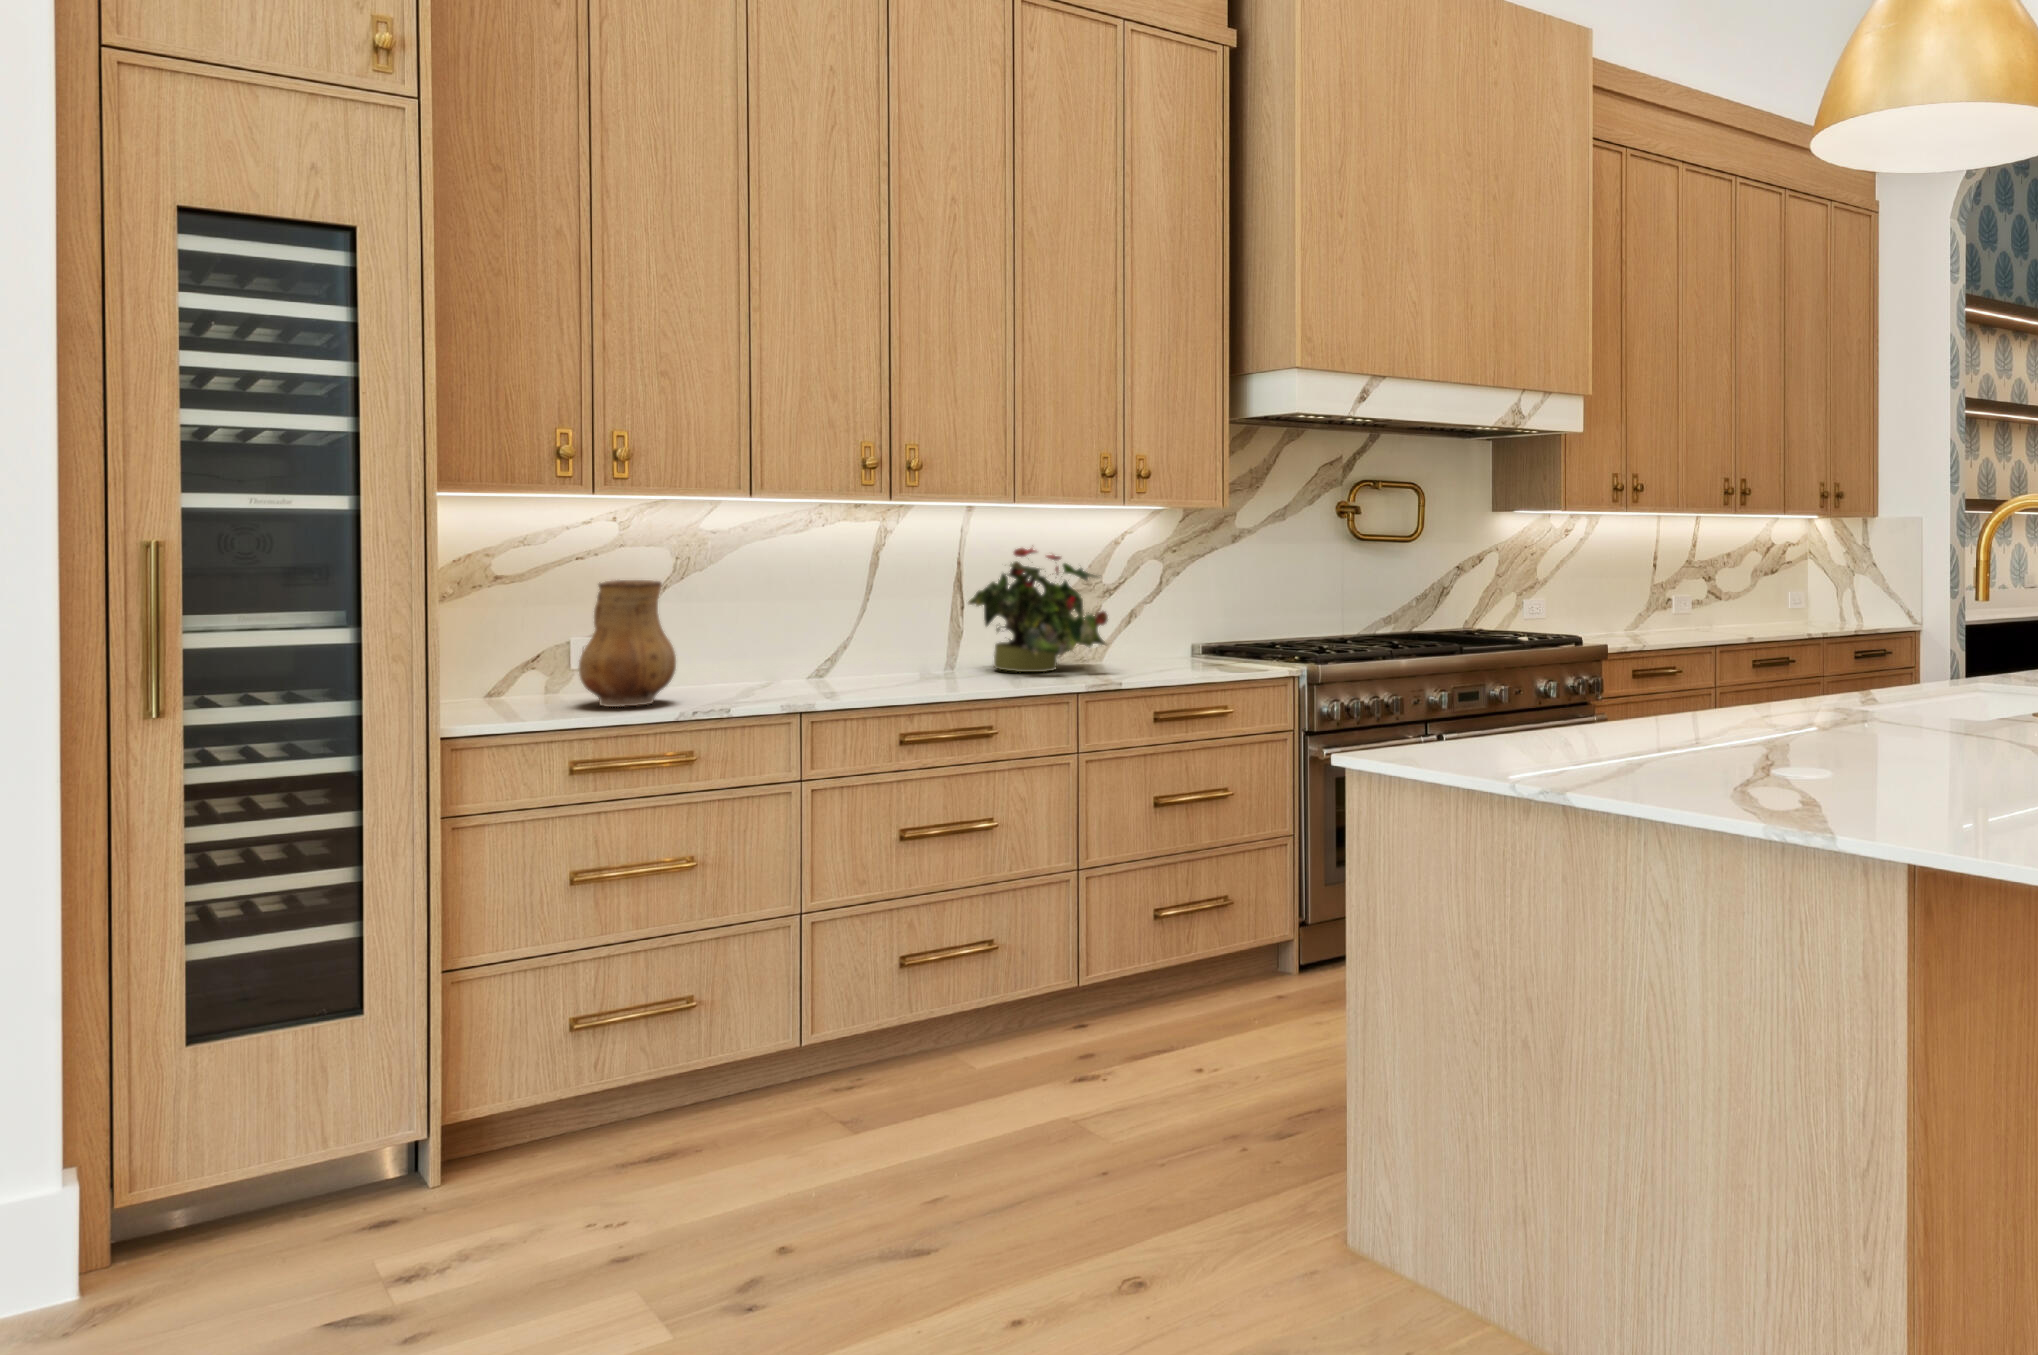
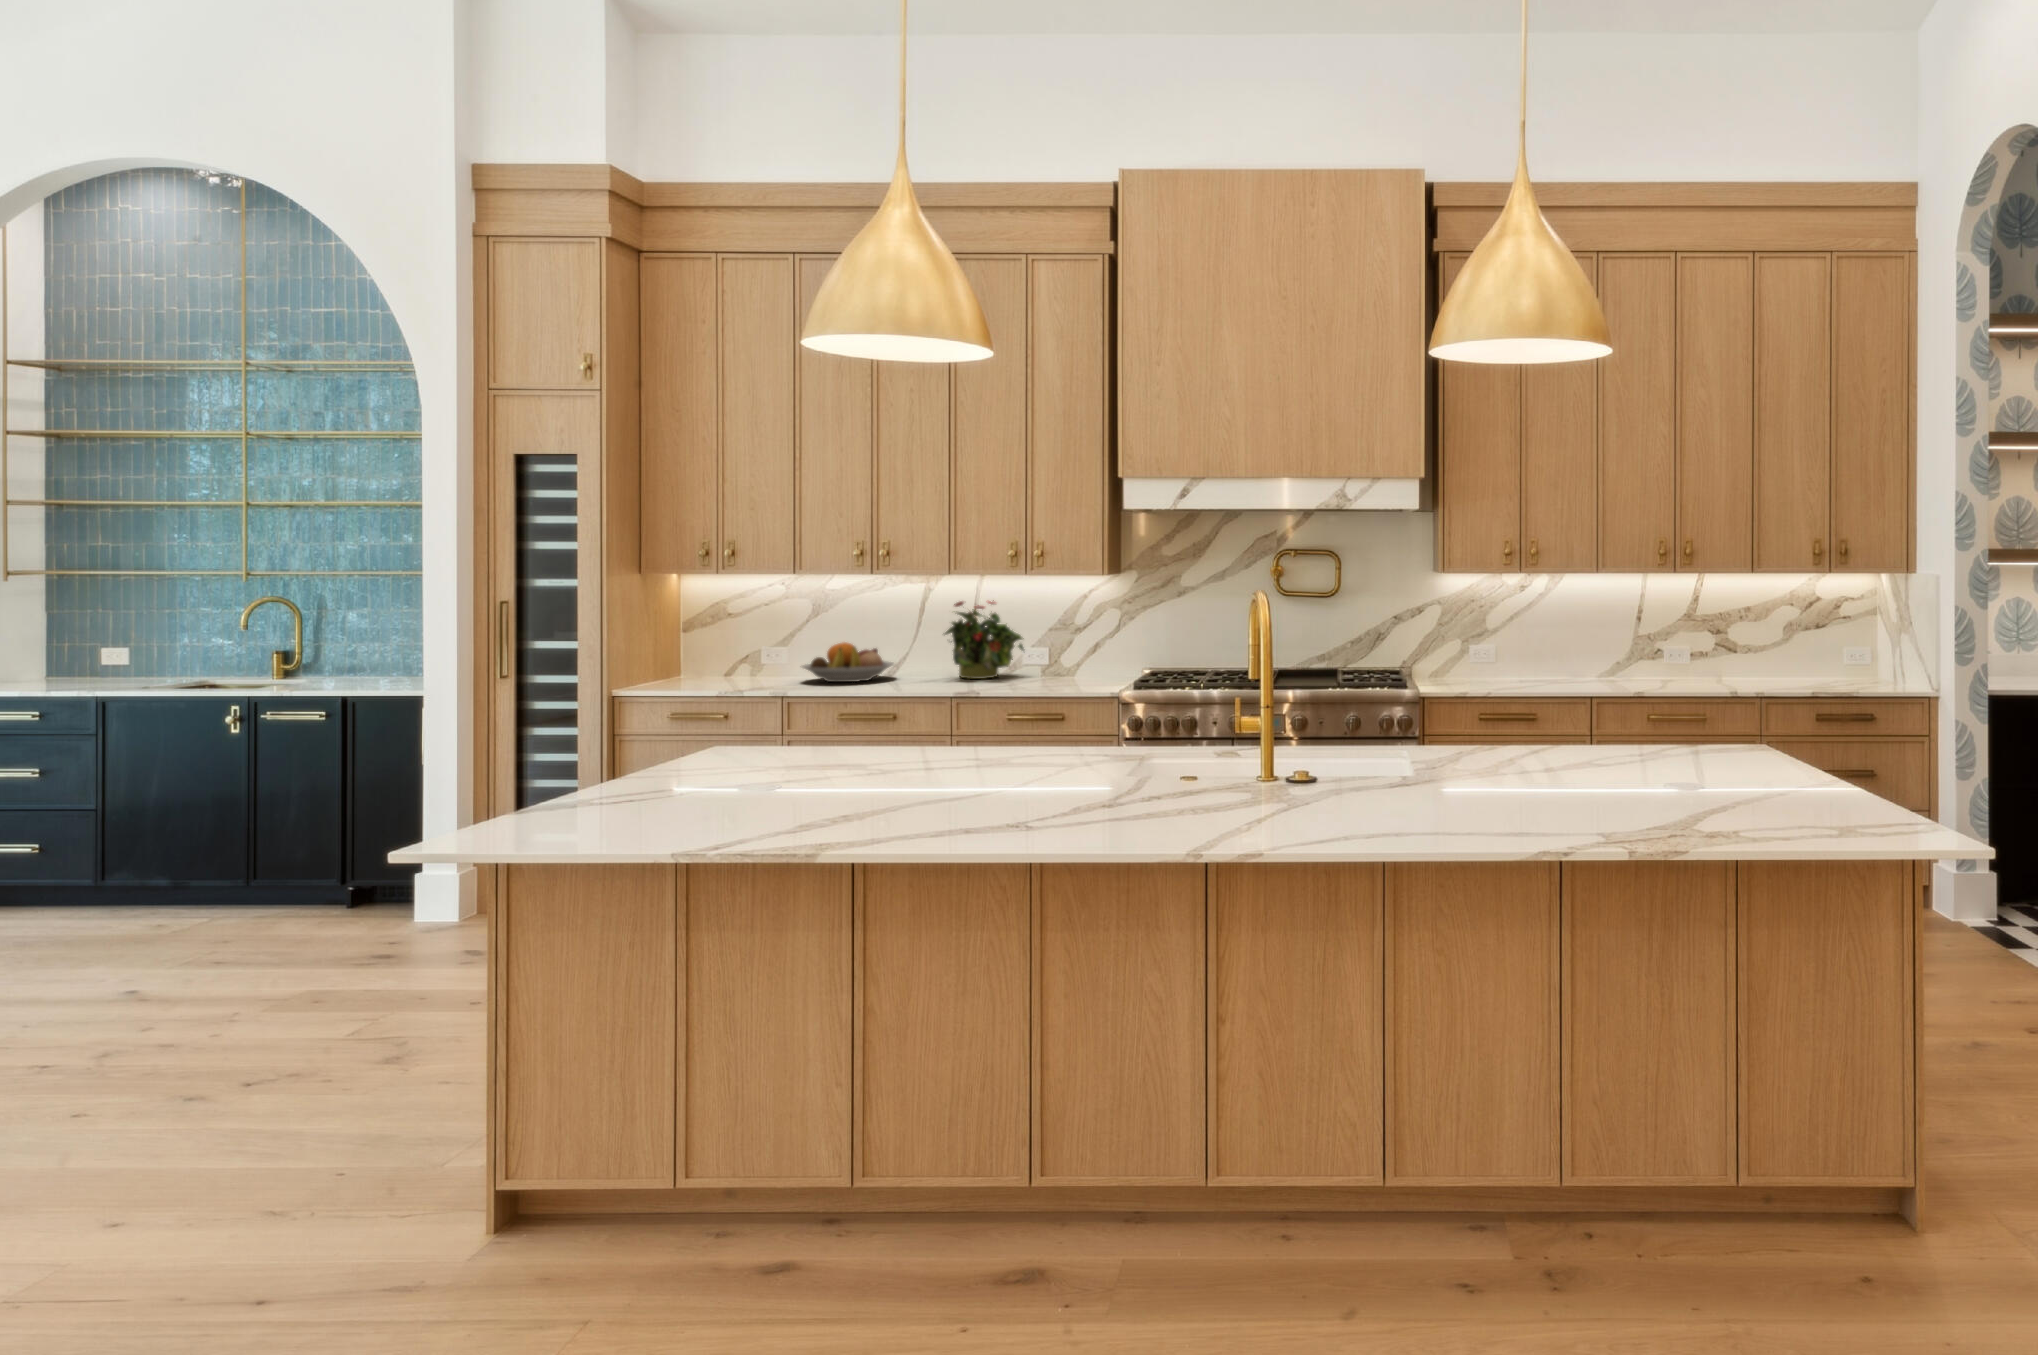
ceramic pitcher: present [579,580,676,707] -> none [710,617,759,683]
fruit bowl: none [754,621,923,691] -> present [802,642,894,682]

